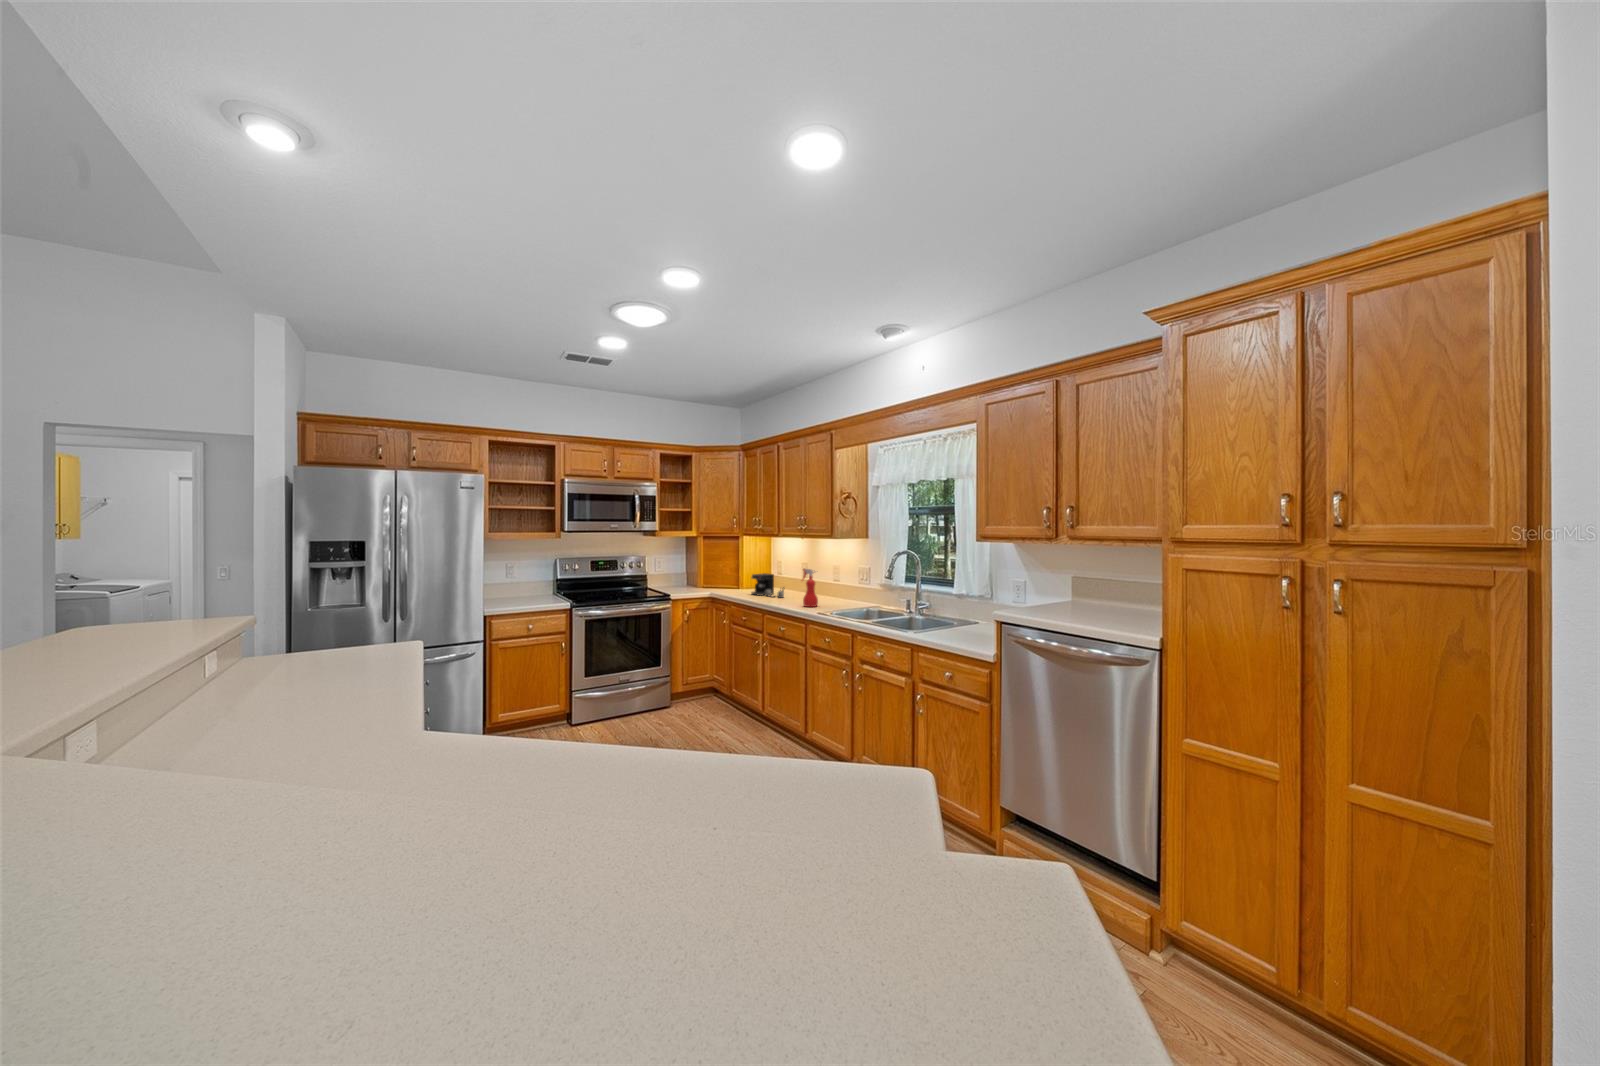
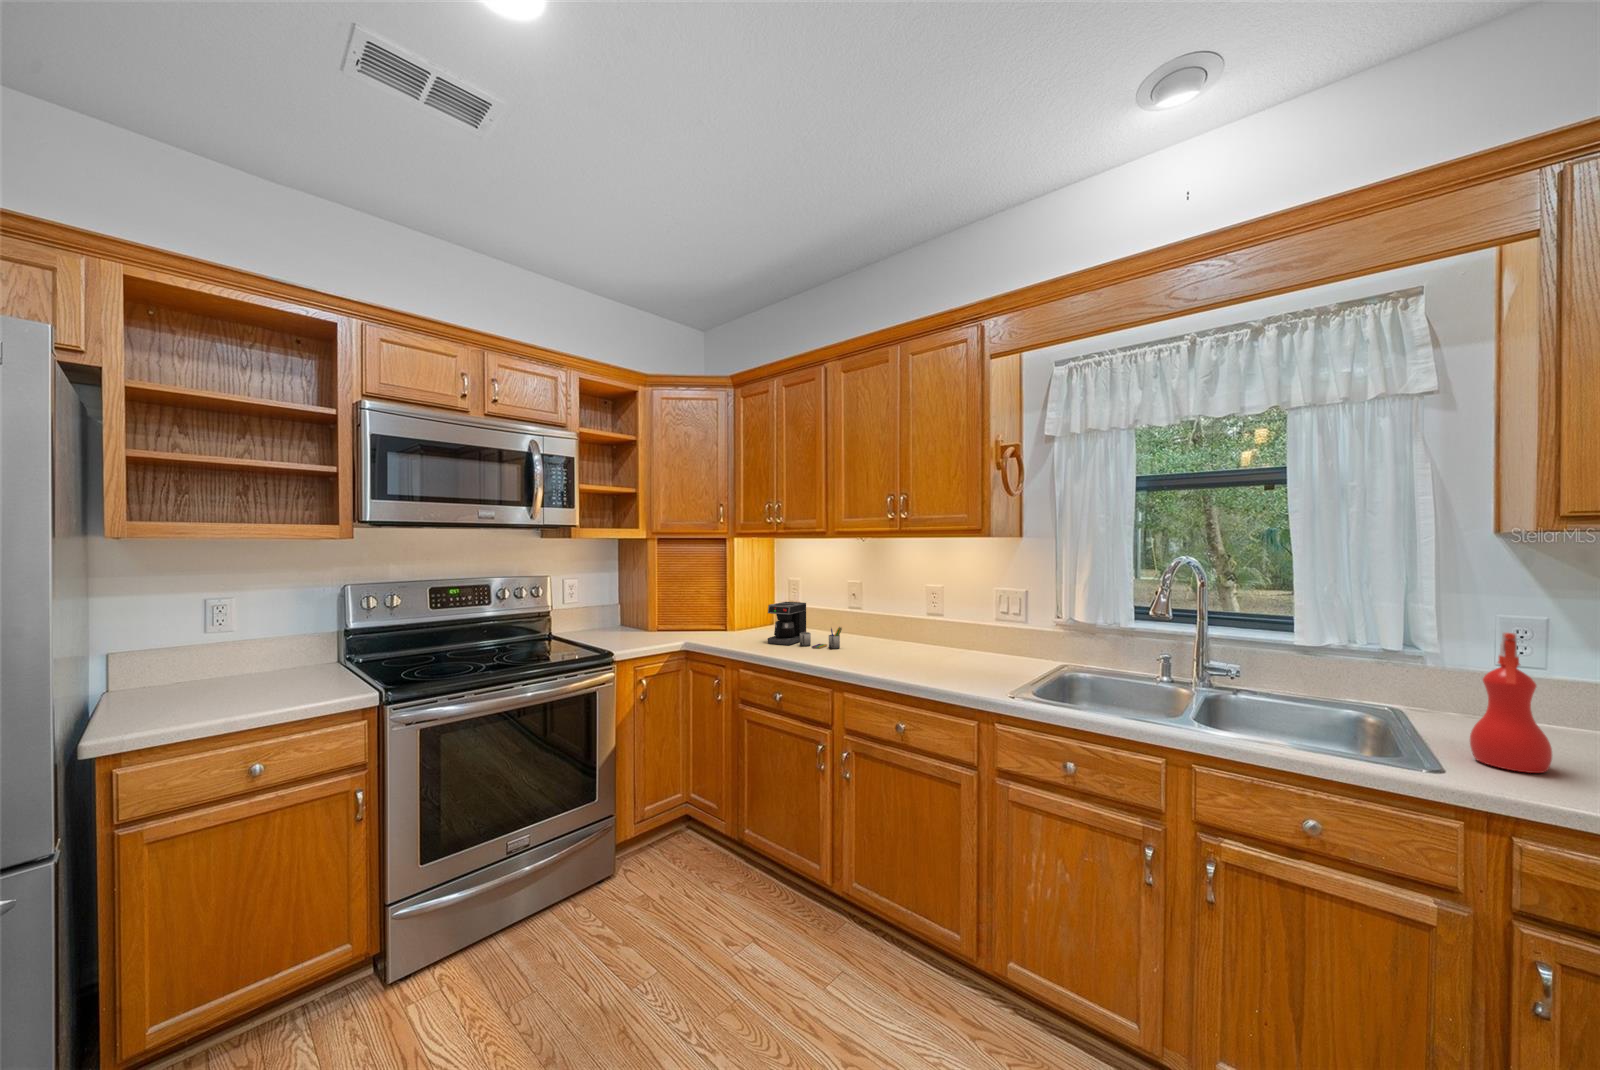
spray bottle: present [803,569,818,607] -> present [1470,632,1552,773]

